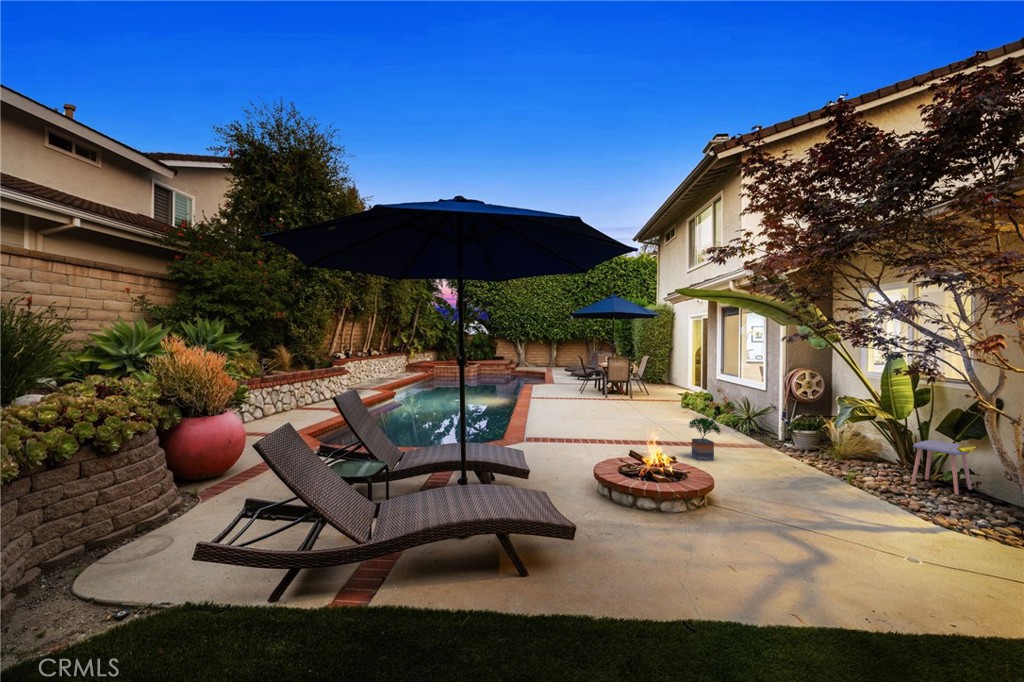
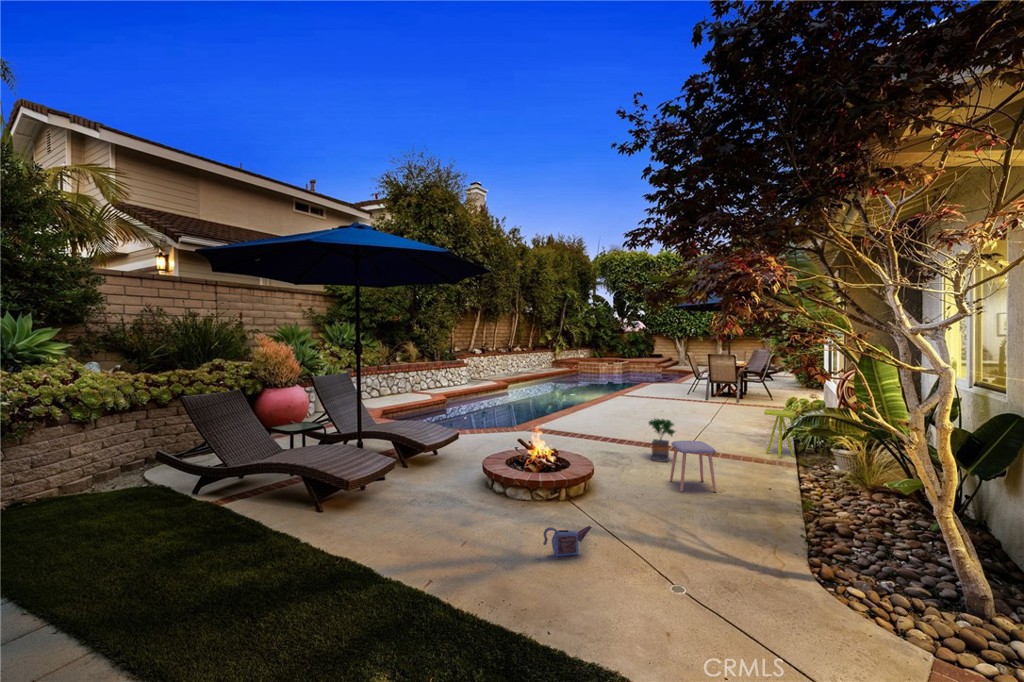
side table: none [746,401,779,442] -> present [764,409,796,457]
stool: present [911,440,972,496] -> present [670,441,716,492]
watering can: none [898,559,923,610] -> present [543,526,592,556]

